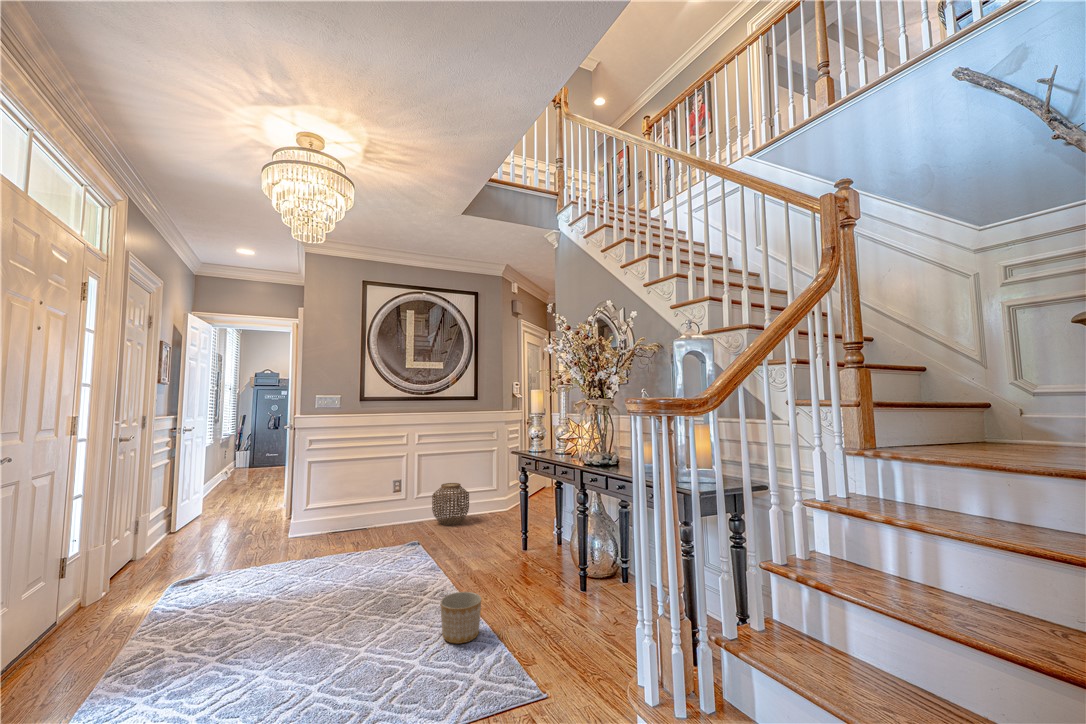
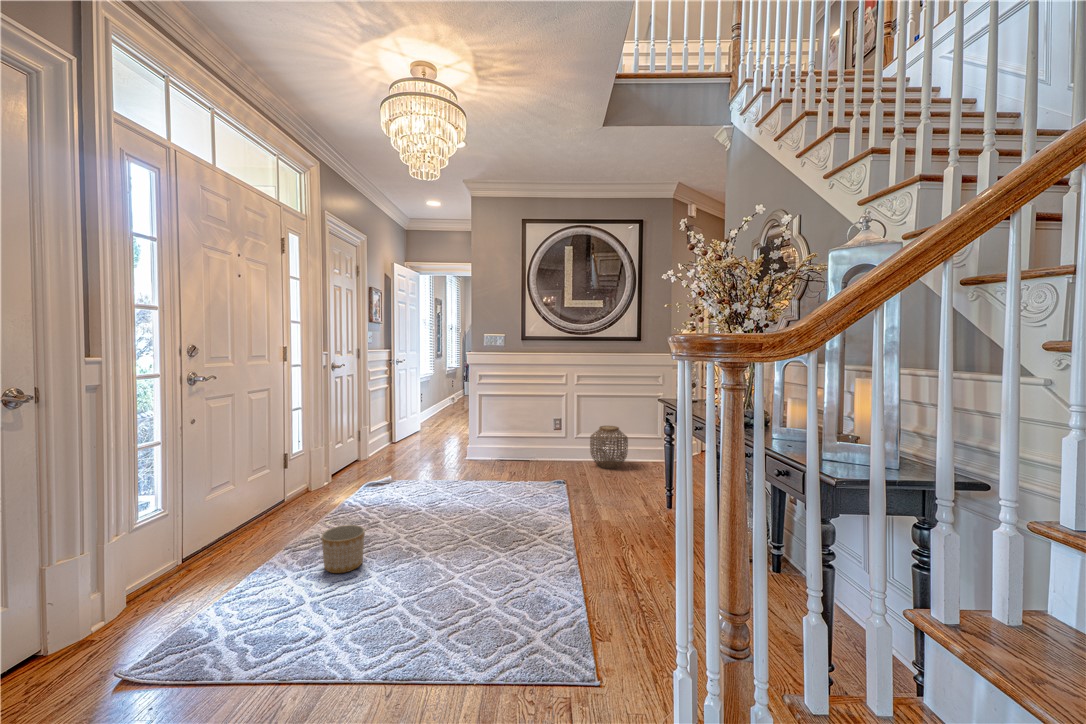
planter: present [440,592,481,644] -> present [322,525,365,573]

